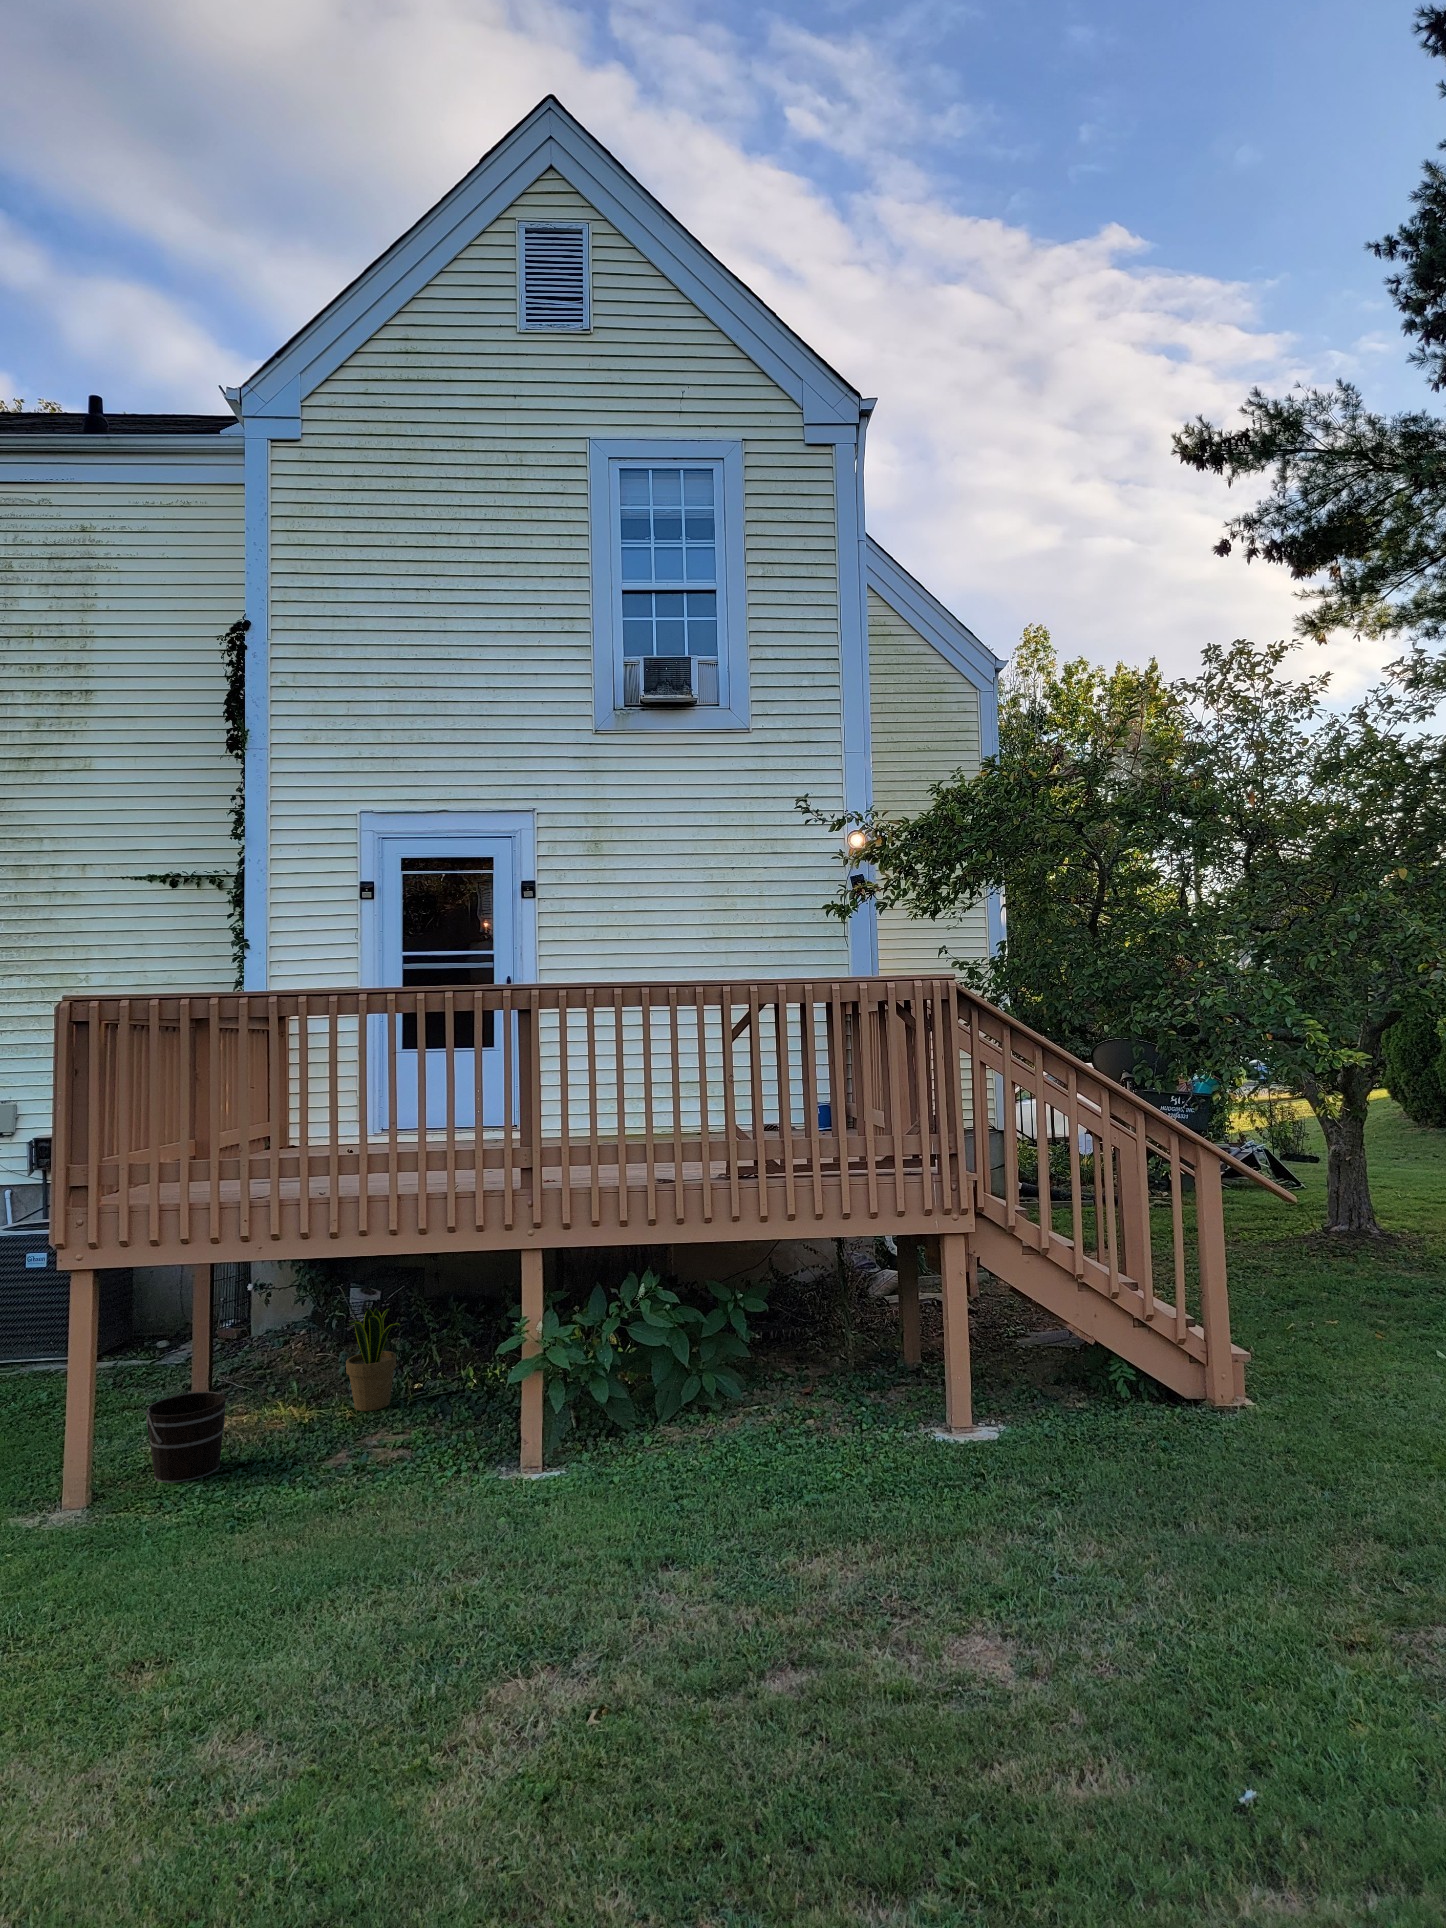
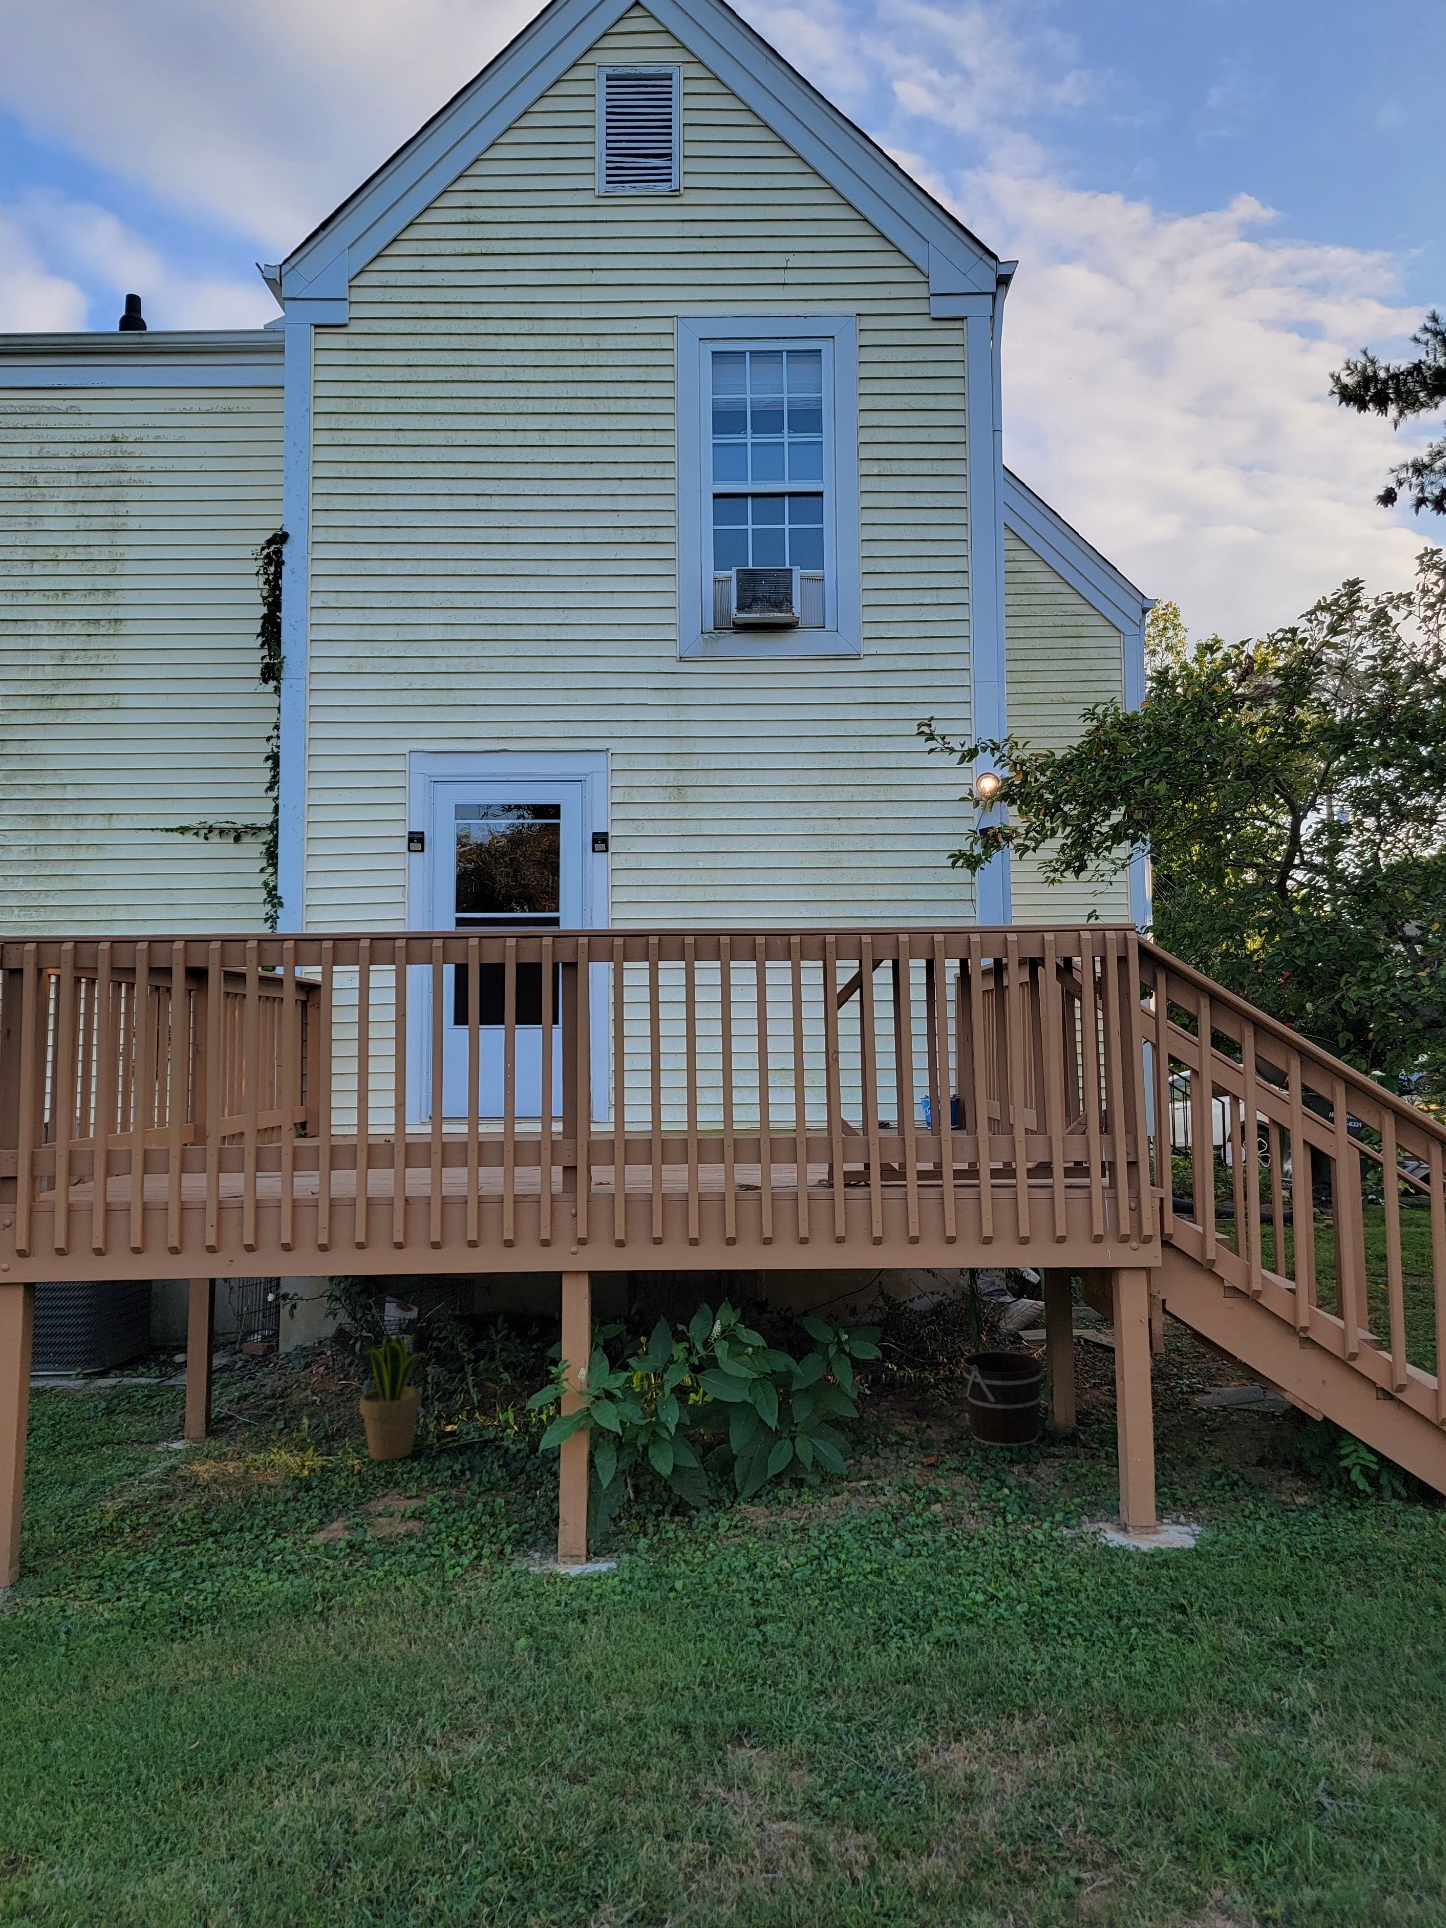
bucket: present [144,1390,226,1483] -> present [962,1350,1042,1446]

